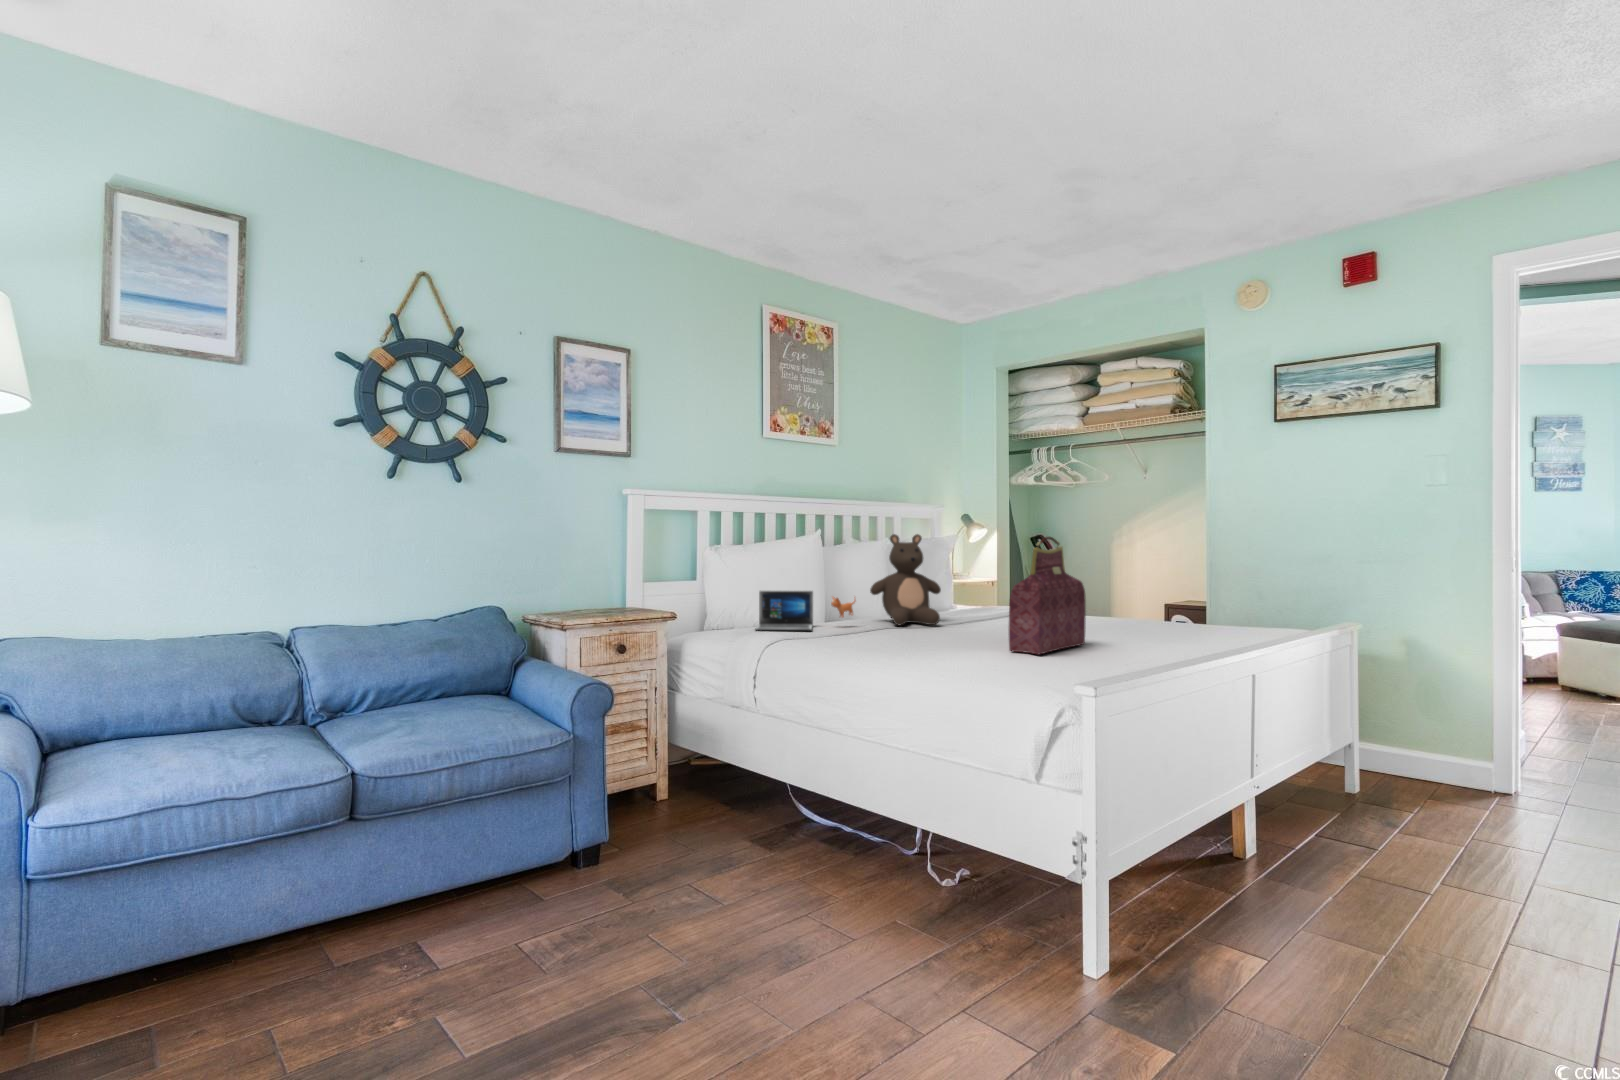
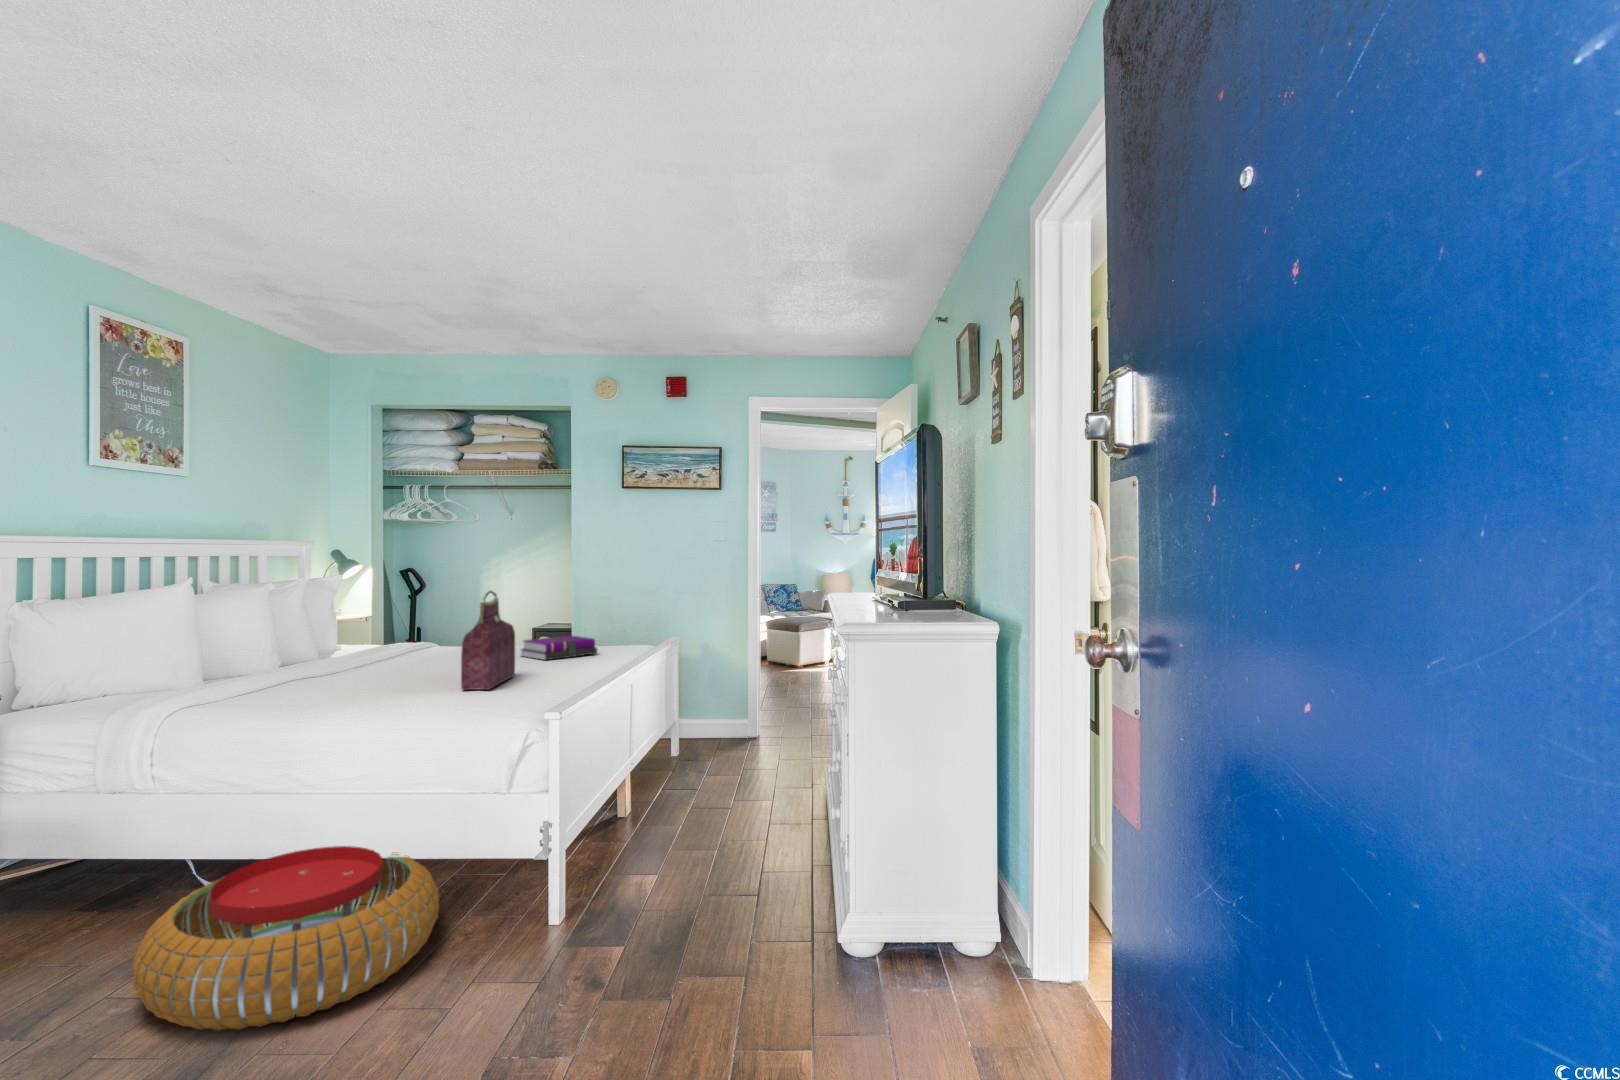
teddy bear: present [870,534,941,625] -> none [280,586,366,680]
laptop: present [755,591,855,631] -> none [140,654,273,708]
notebook: none [1115,607,1216,633] -> present [521,635,598,660]
pouf: none [694,789,957,970] -> present [133,846,439,1031]

